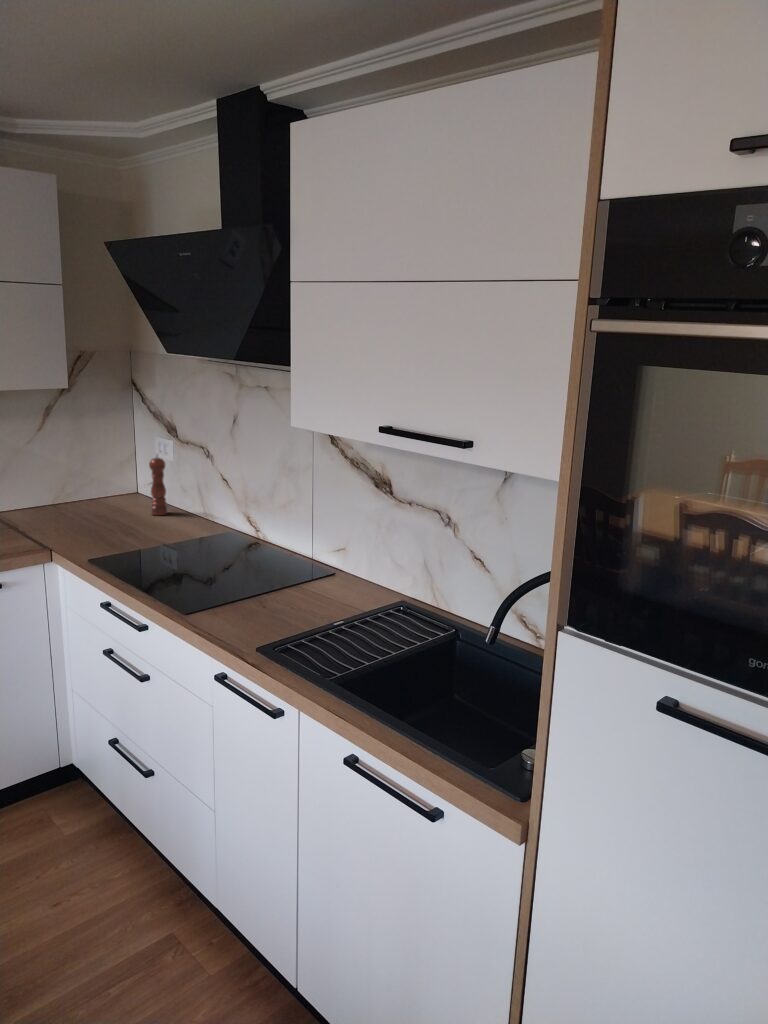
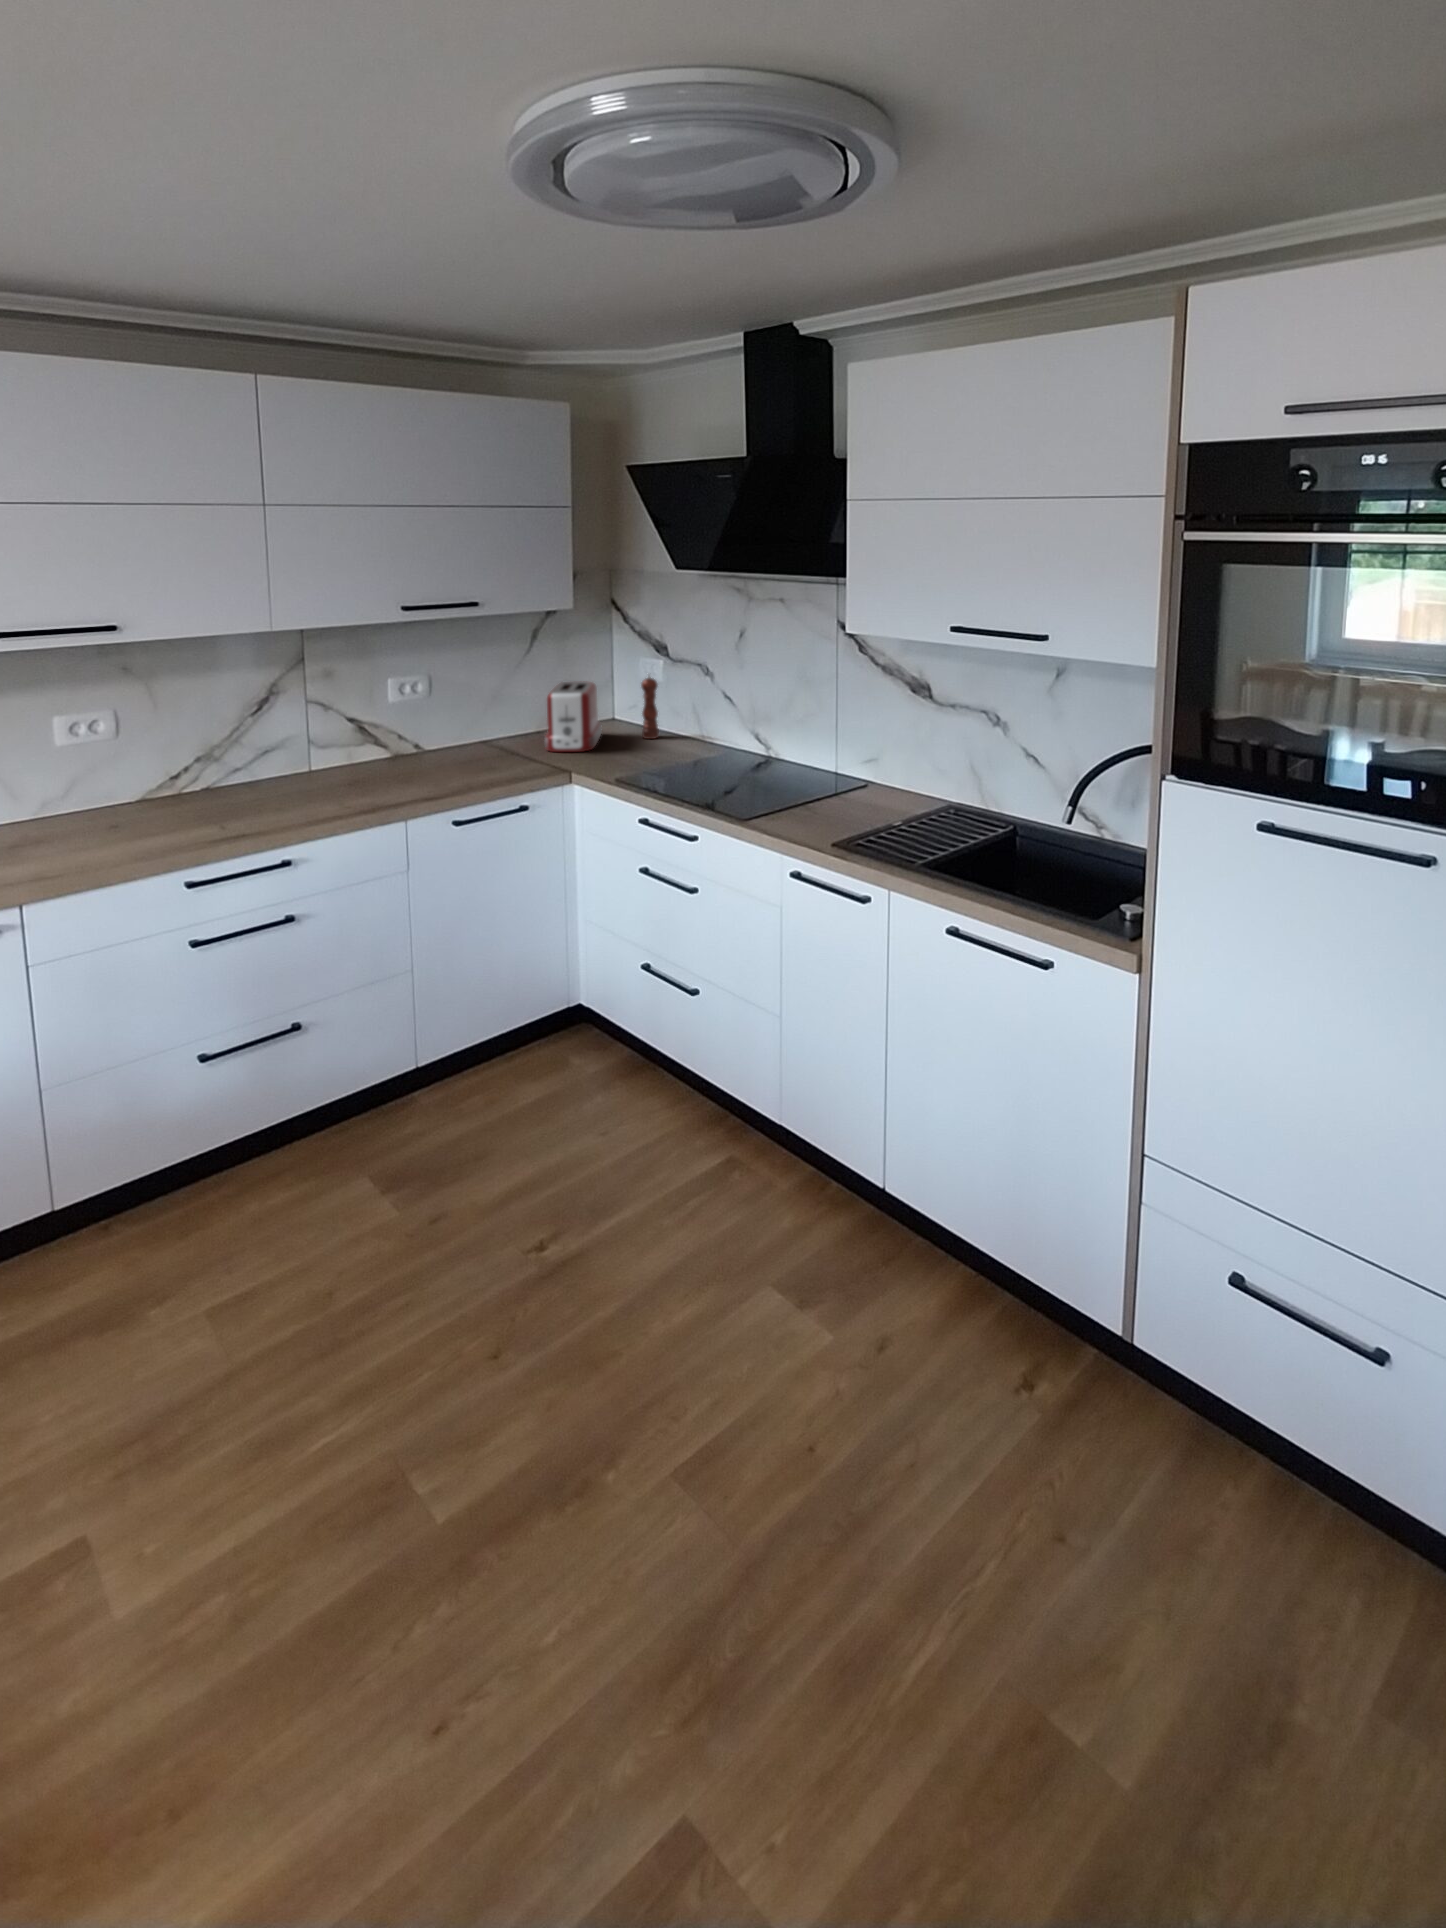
toaster: none [46,459,114,528] -> present [544,682,602,752]

